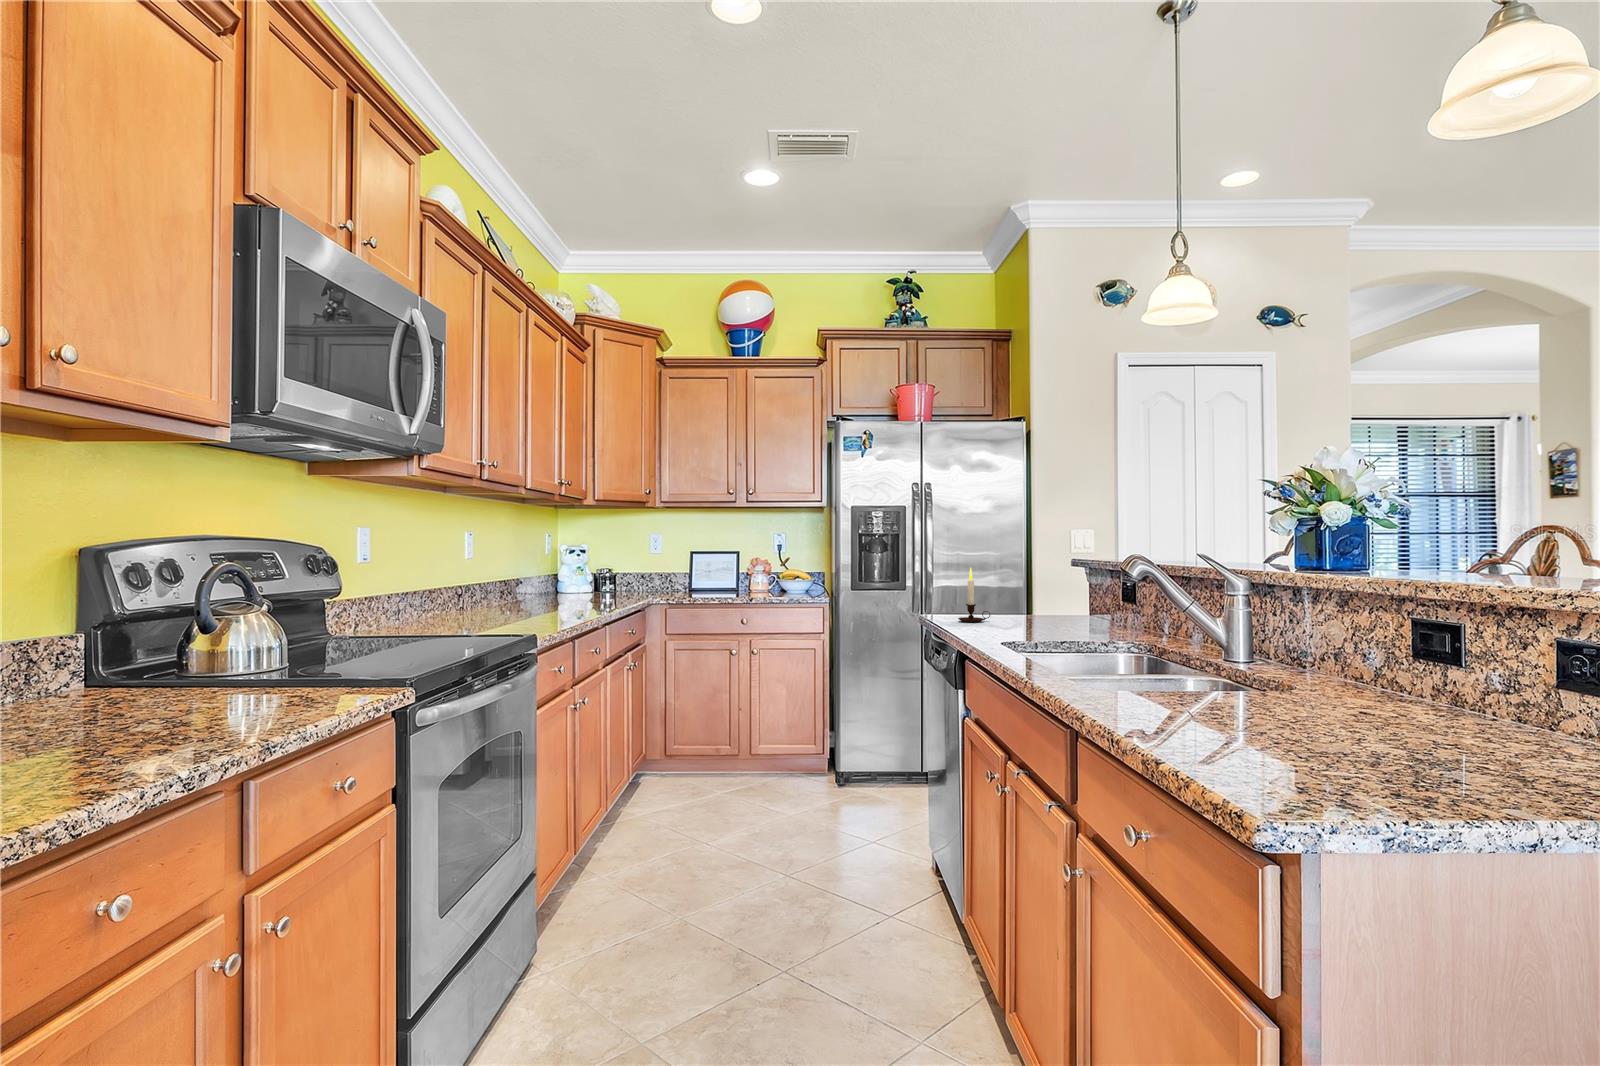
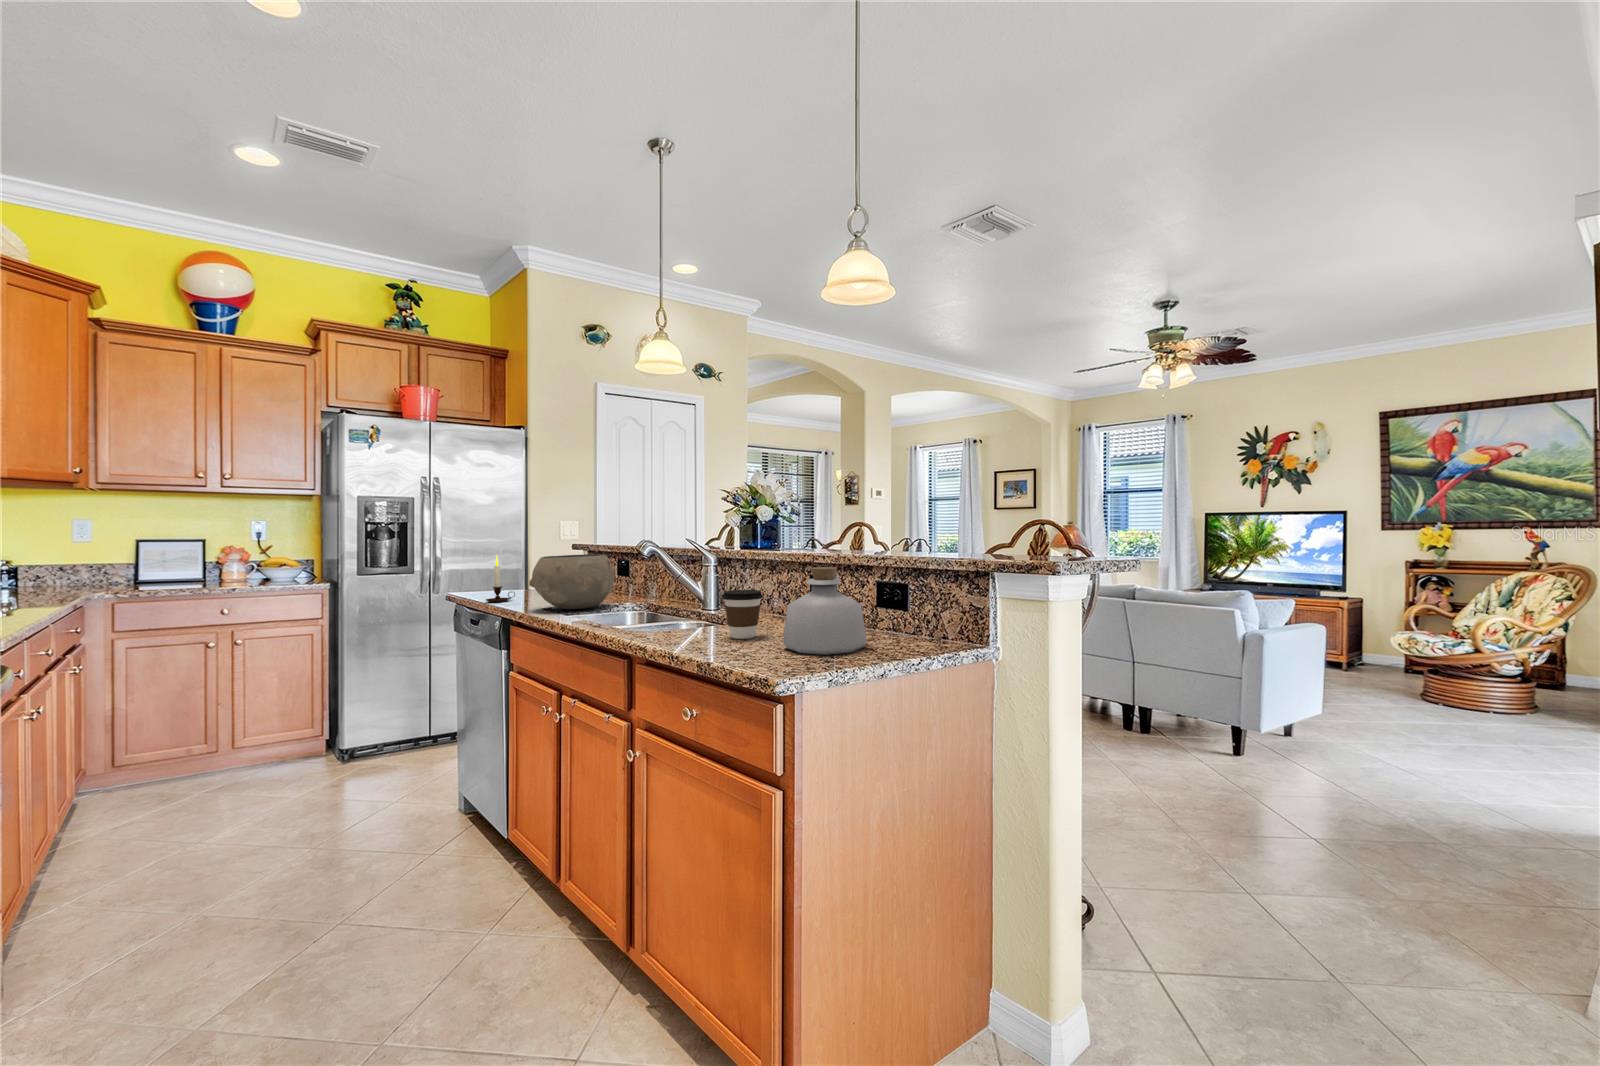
ceramic bowl: none [994,570,1101,639] -> present [529,554,614,609]
bottle: none [1316,604,1508,765] -> present [783,567,867,655]
coffee cup: none [1222,632,1296,710] -> present [722,590,763,639]

